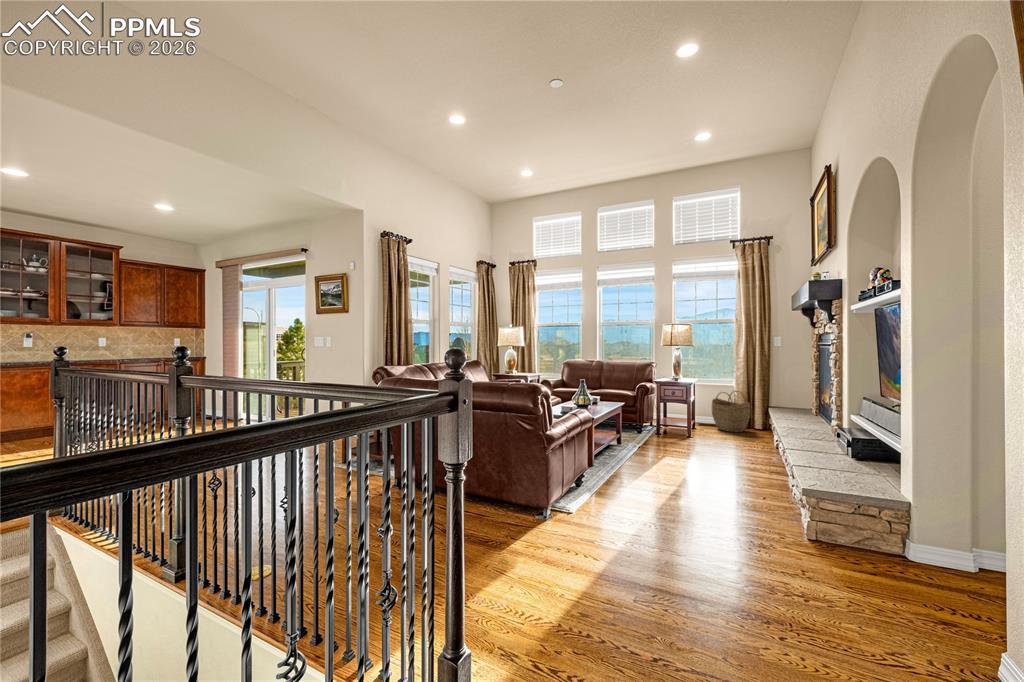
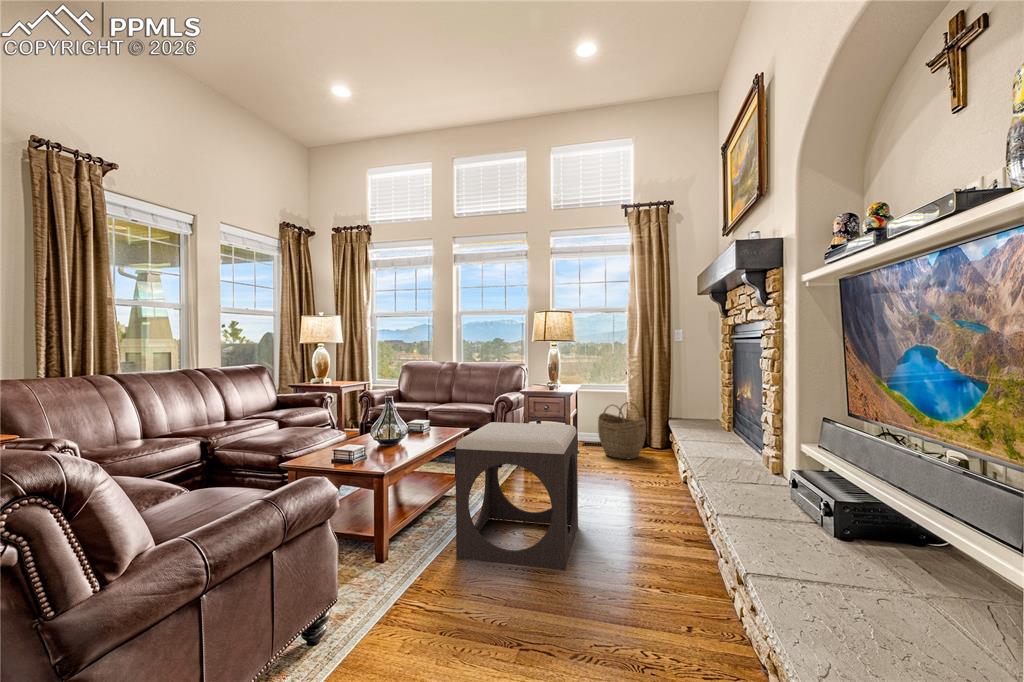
footstool: none [629,399,701,481] -> present [455,422,578,571]

